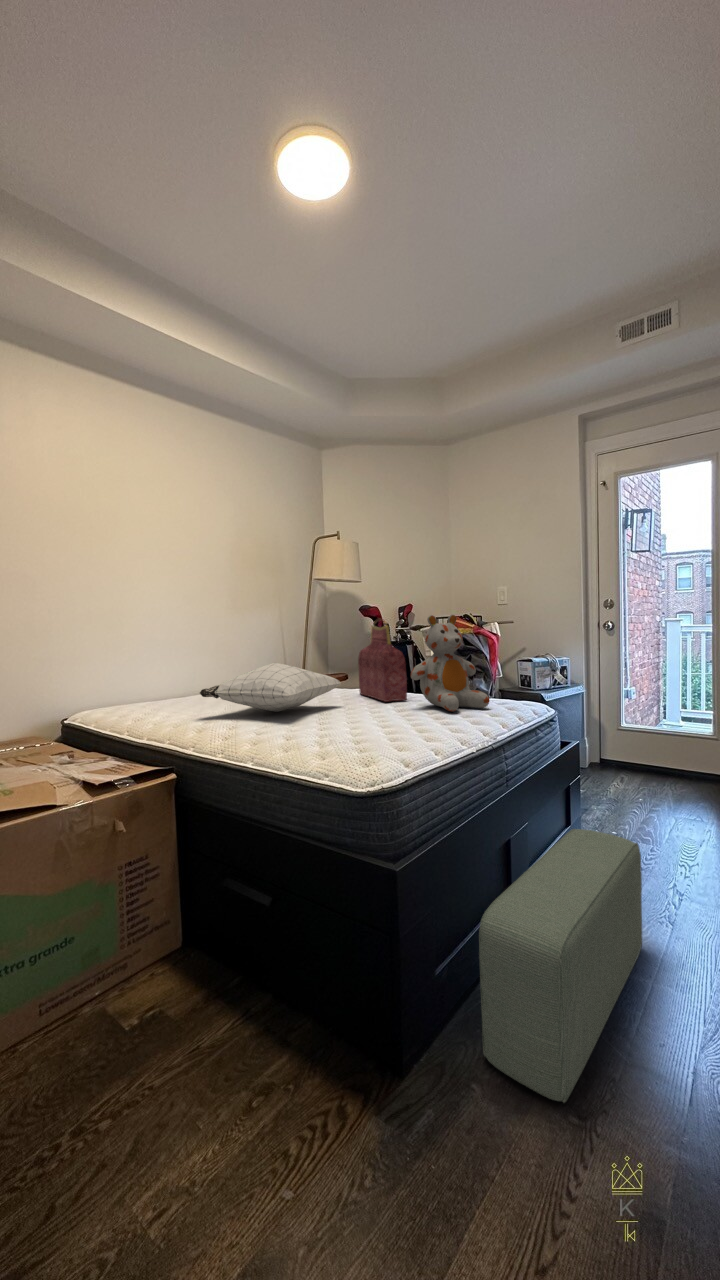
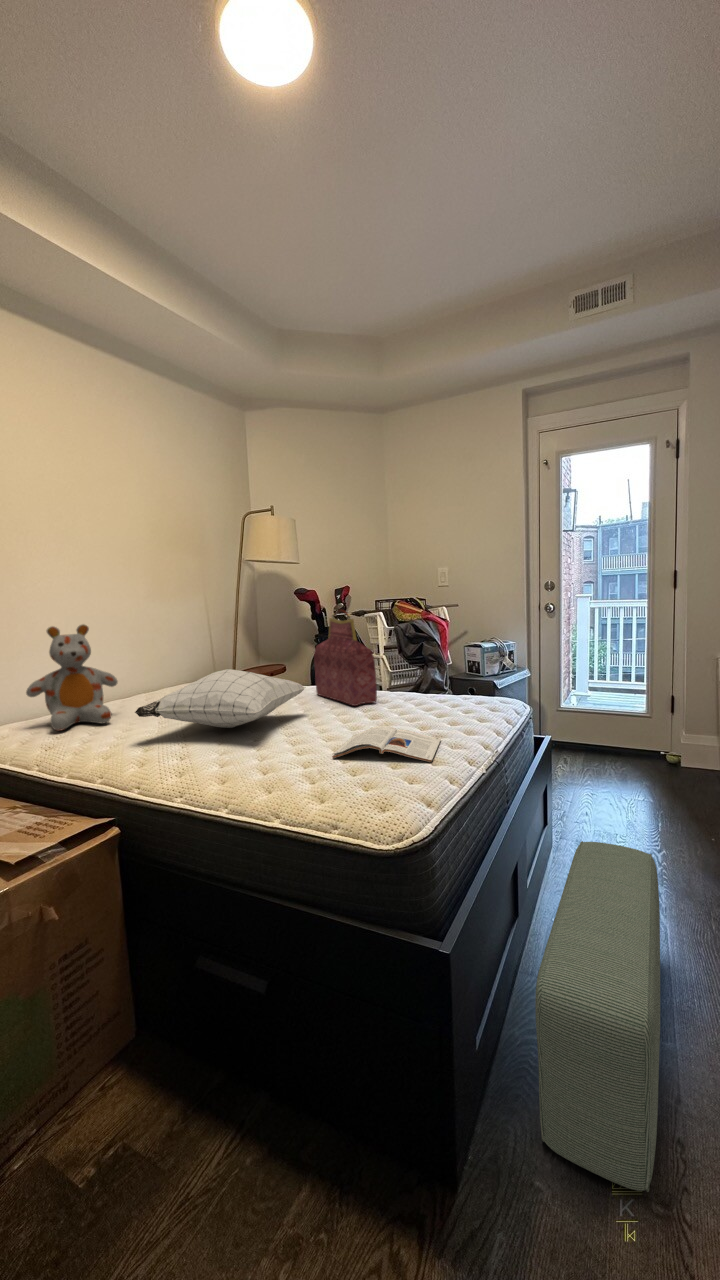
stuffed bear: present [411,614,490,712] -> present [26,624,118,731]
magazine: none [343,712,441,738] -> present [332,726,441,762]

